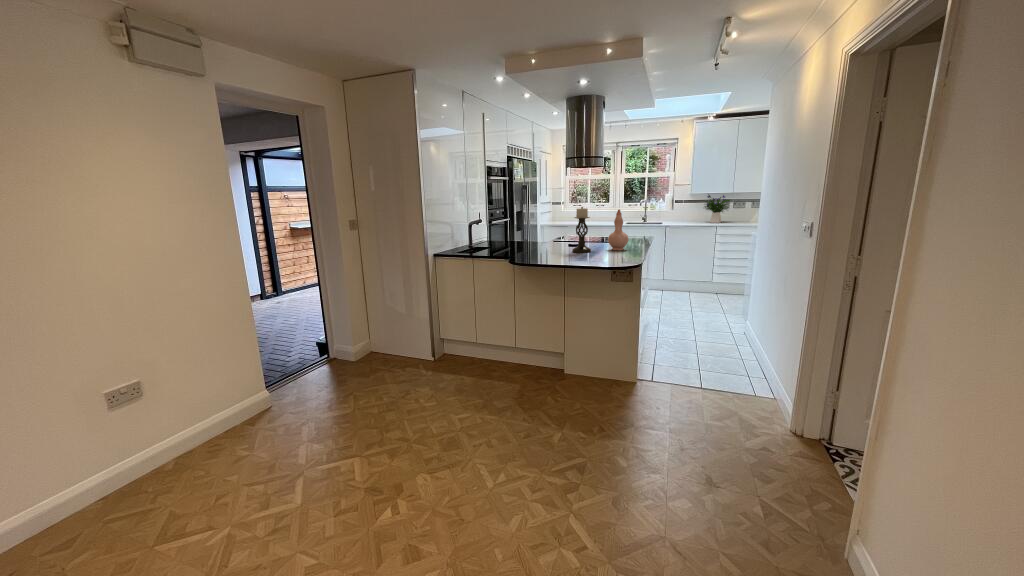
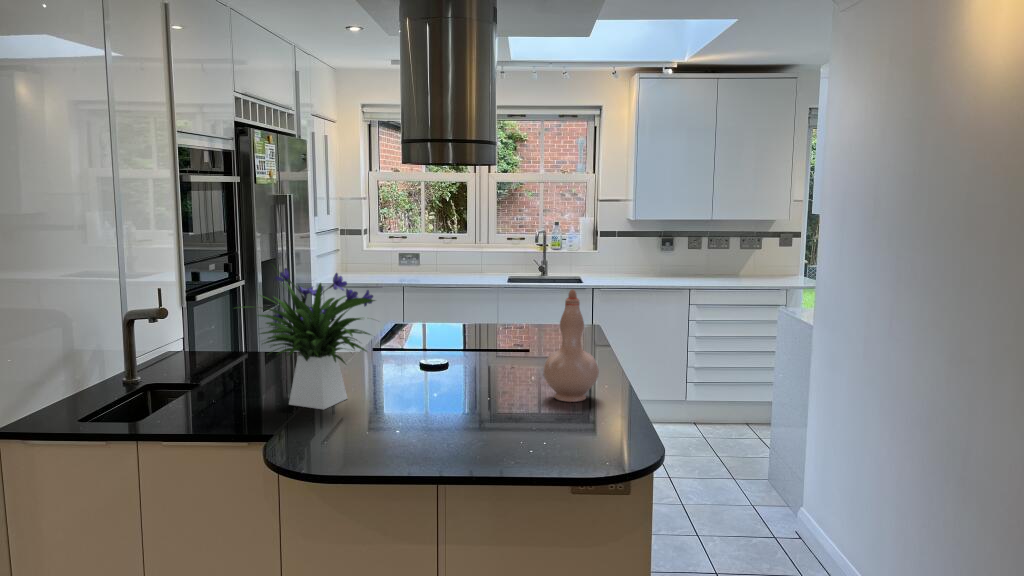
flower arrangement: present [705,194,730,223] -> present [236,264,375,410]
candle holder: present [572,207,591,253] -> none [450,285,505,422]

